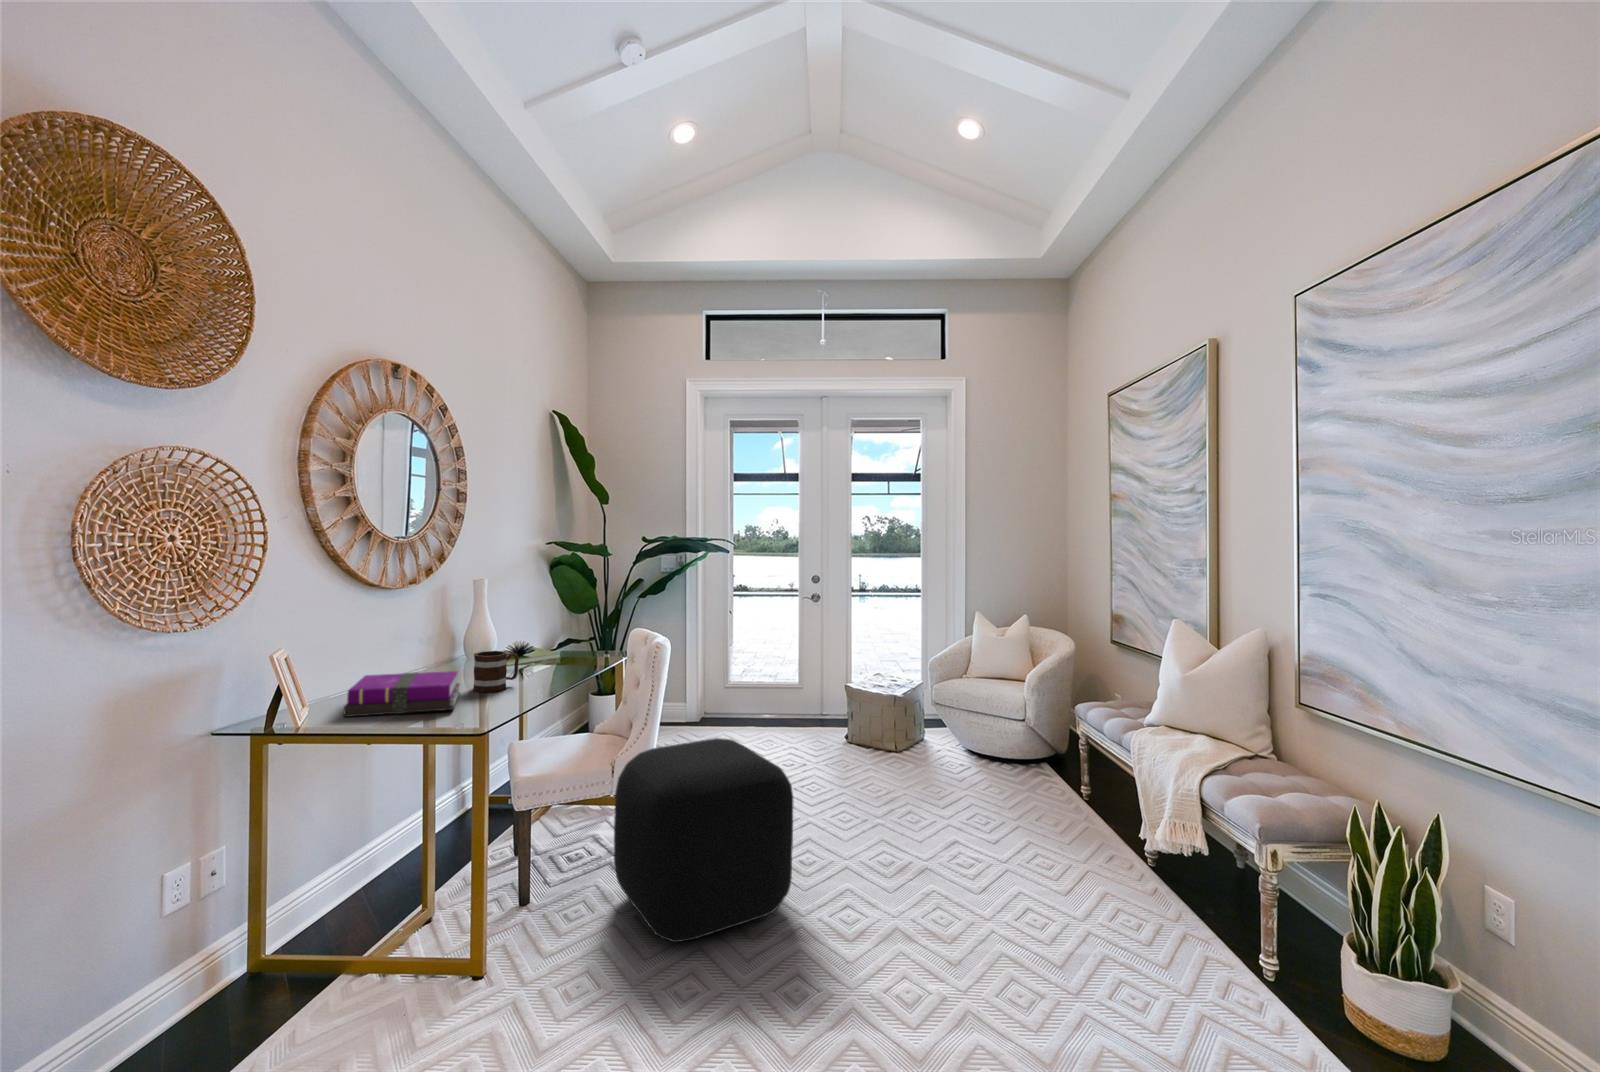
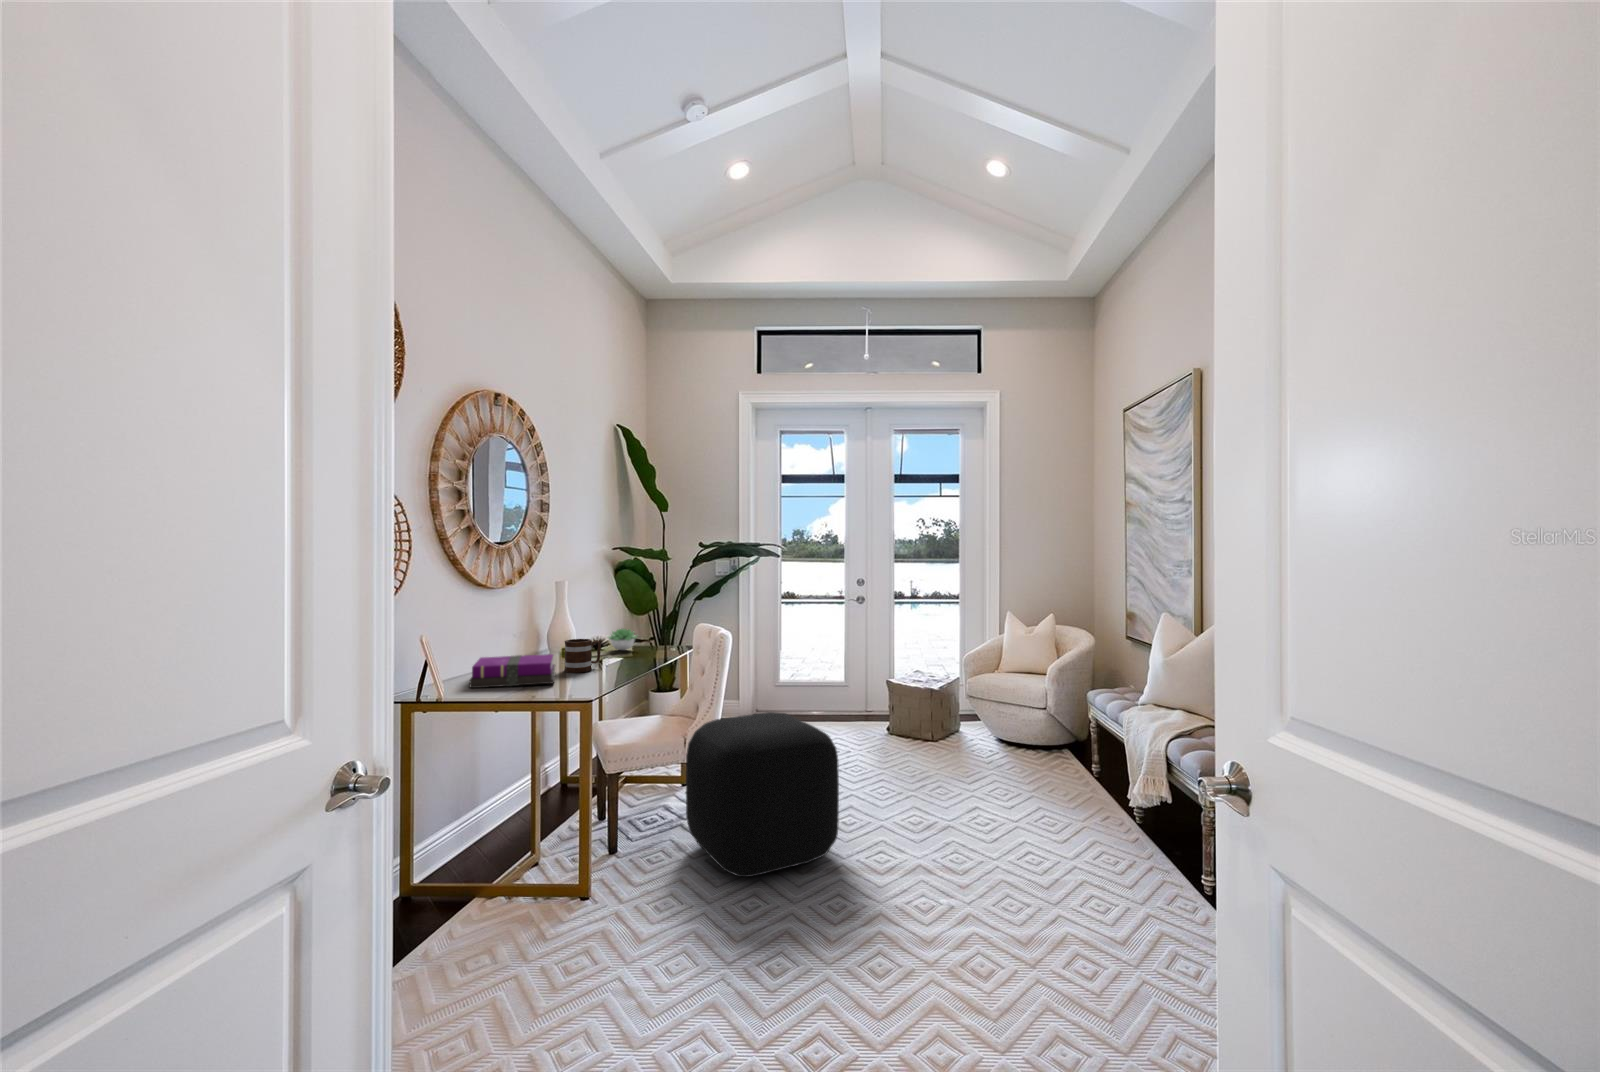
succulent plant: none [531,634,569,659] -> present [608,629,637,650]

